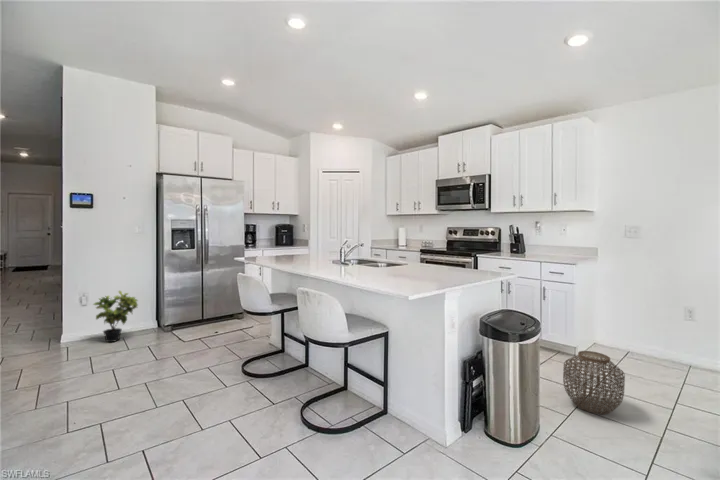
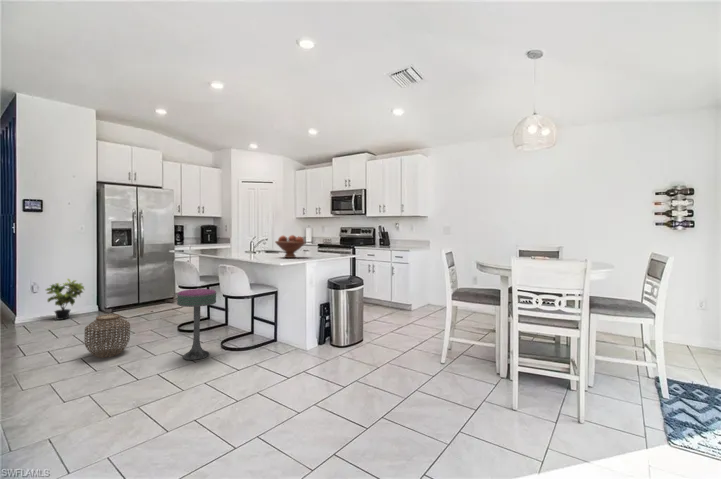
fruit bowl: none [389,242,440,281] -> present [275,235,305,258]
bar stool: none [236,328,297,452] -> present [177,289,216,360]
woven basket: present [563,351,625,414] -> present [85,314,130,358]

